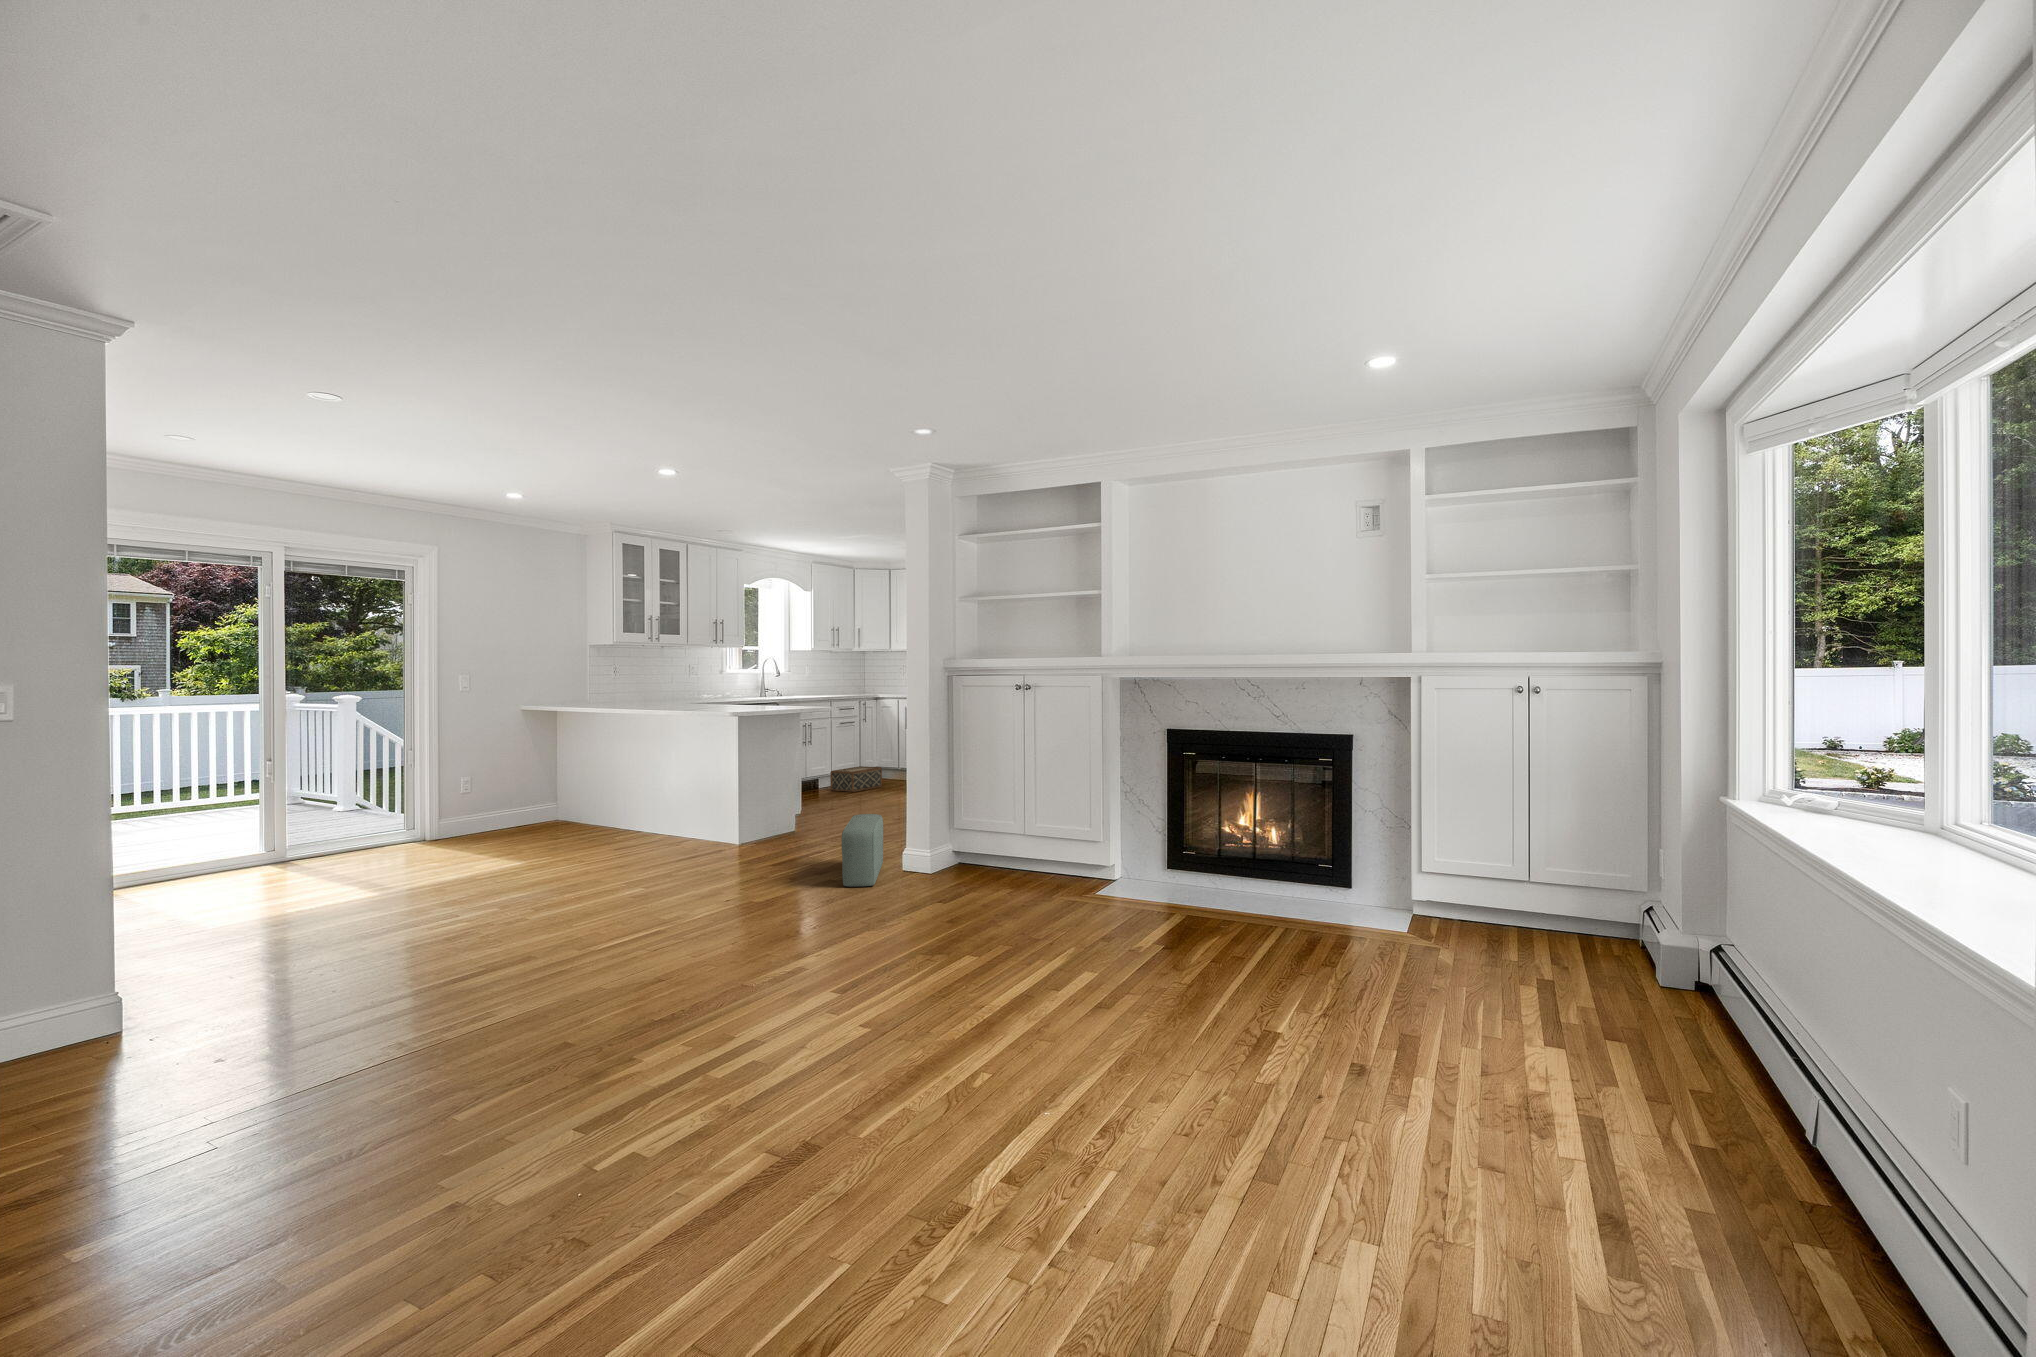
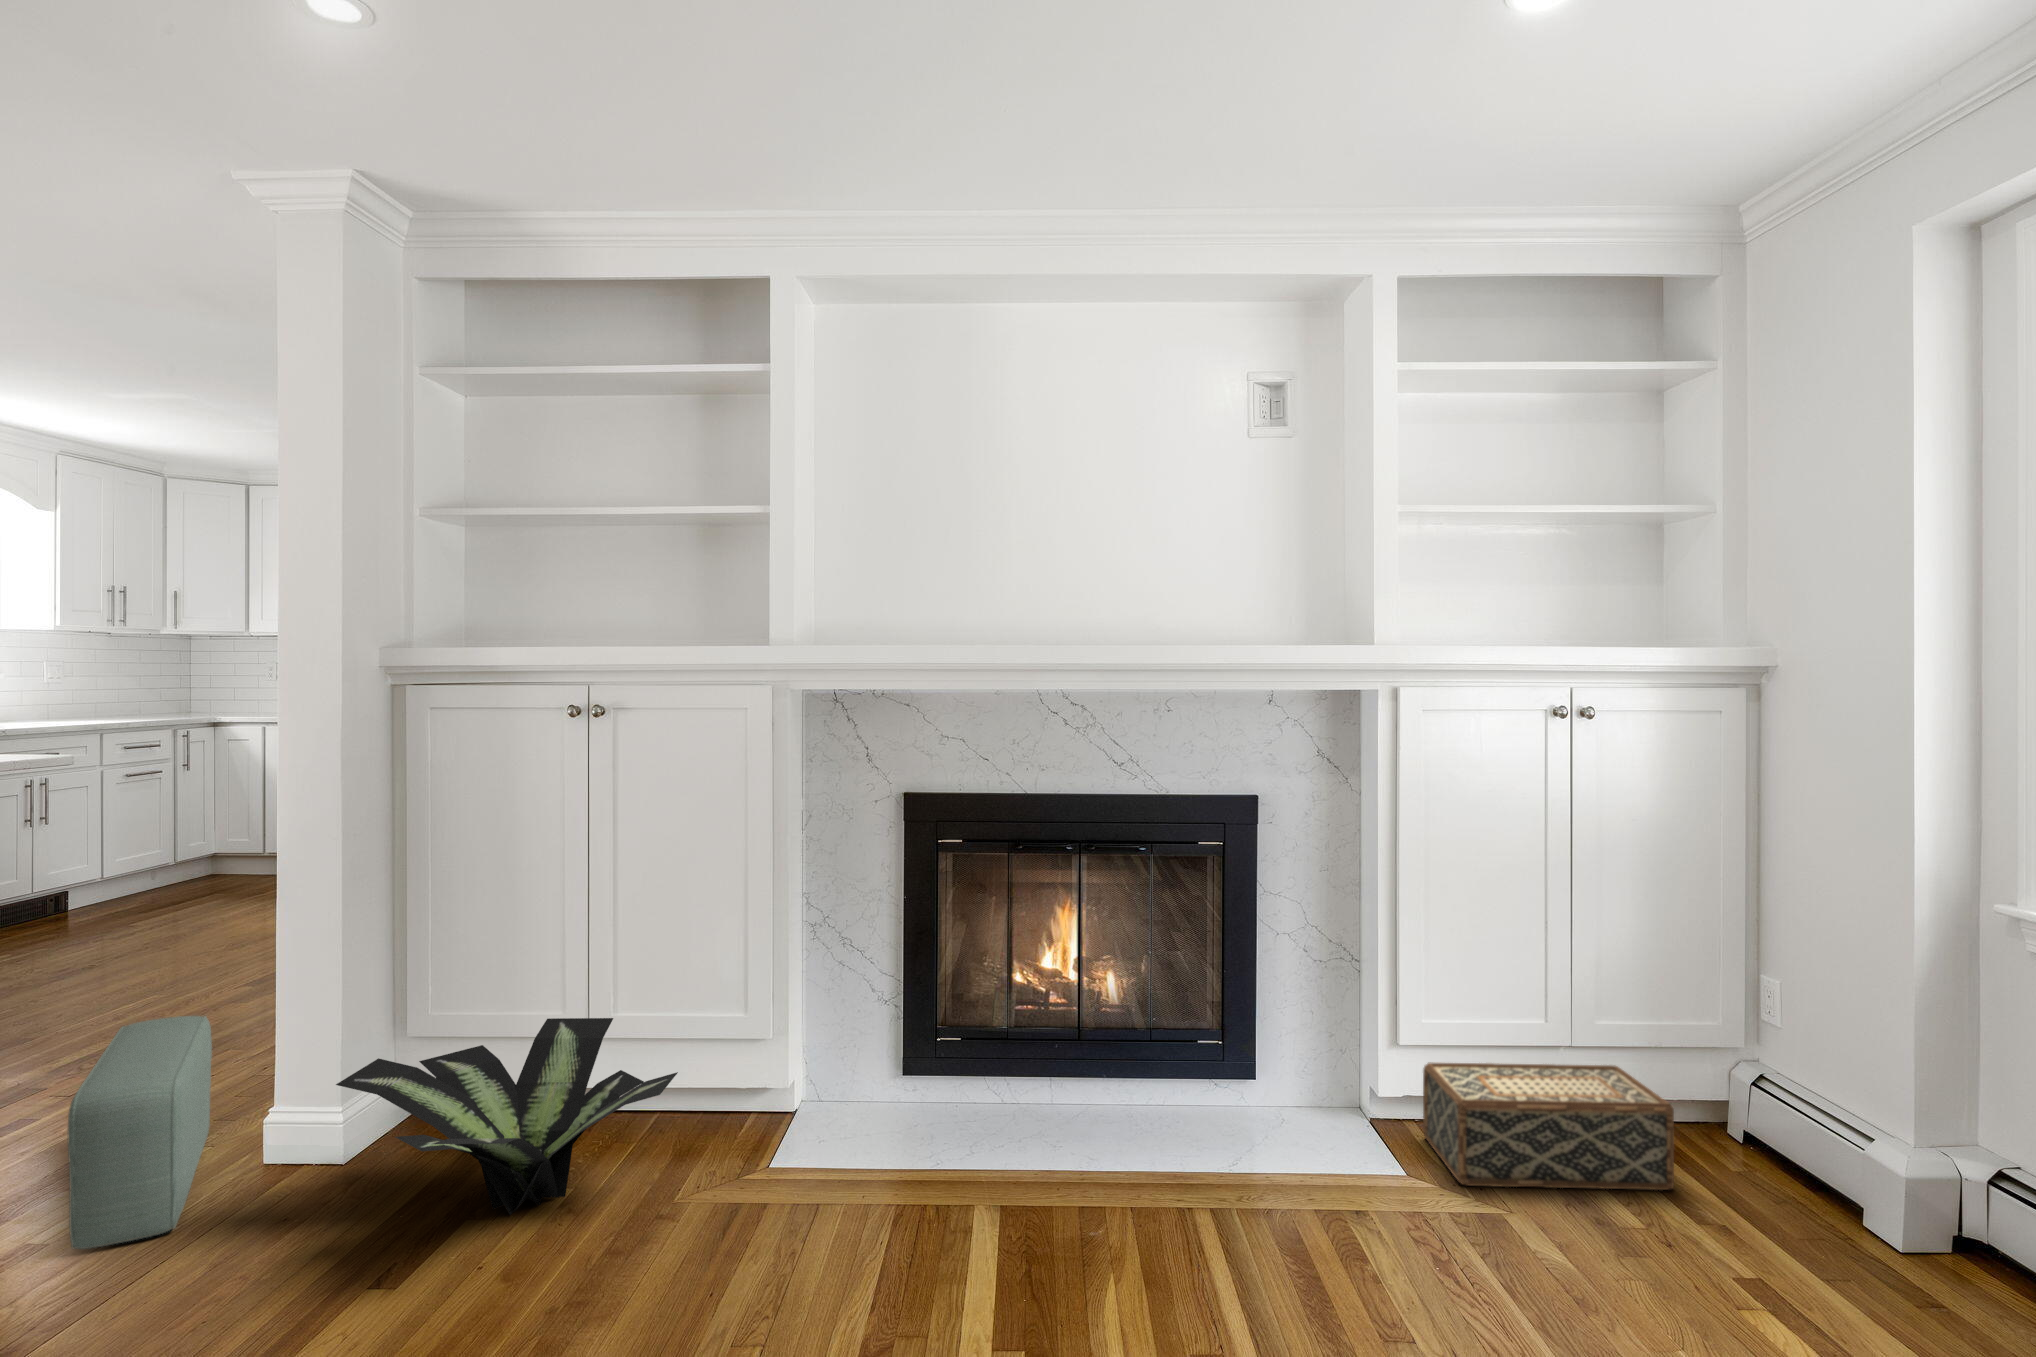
woven basket: present [830,766,882,792] -> present [1423,1062,1674,1190]
potted plant: none [925,826,1054,896] -> present [336,1018,678,1215]

